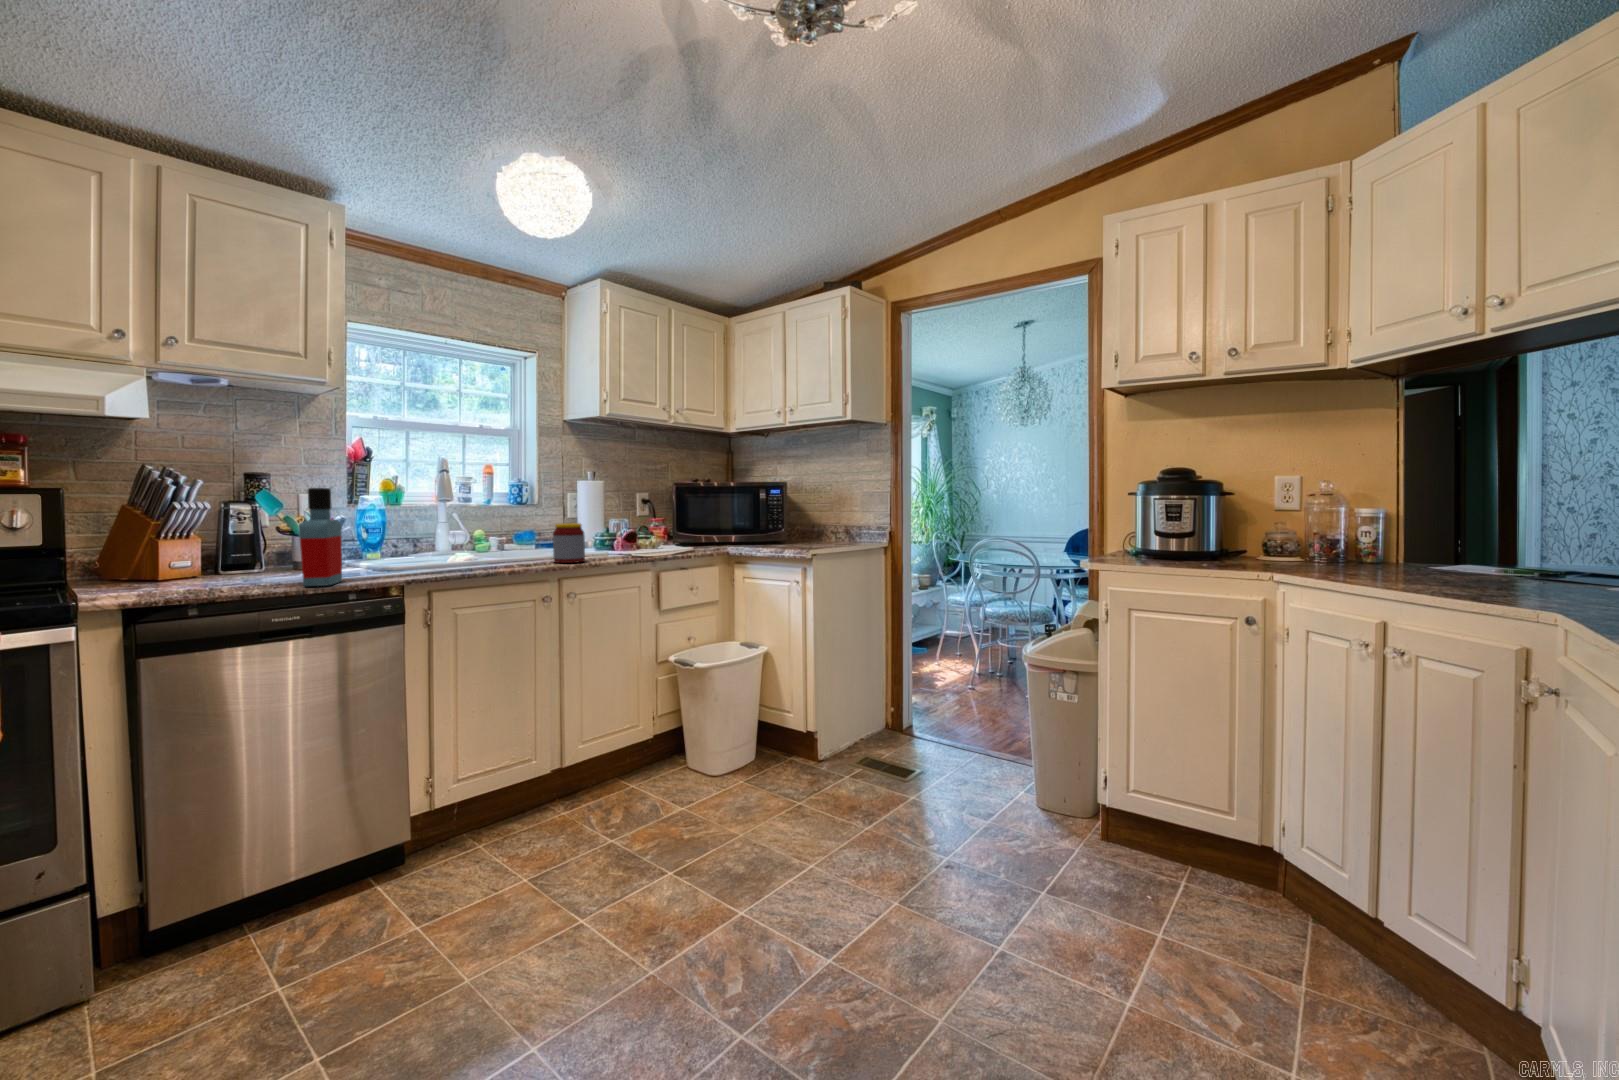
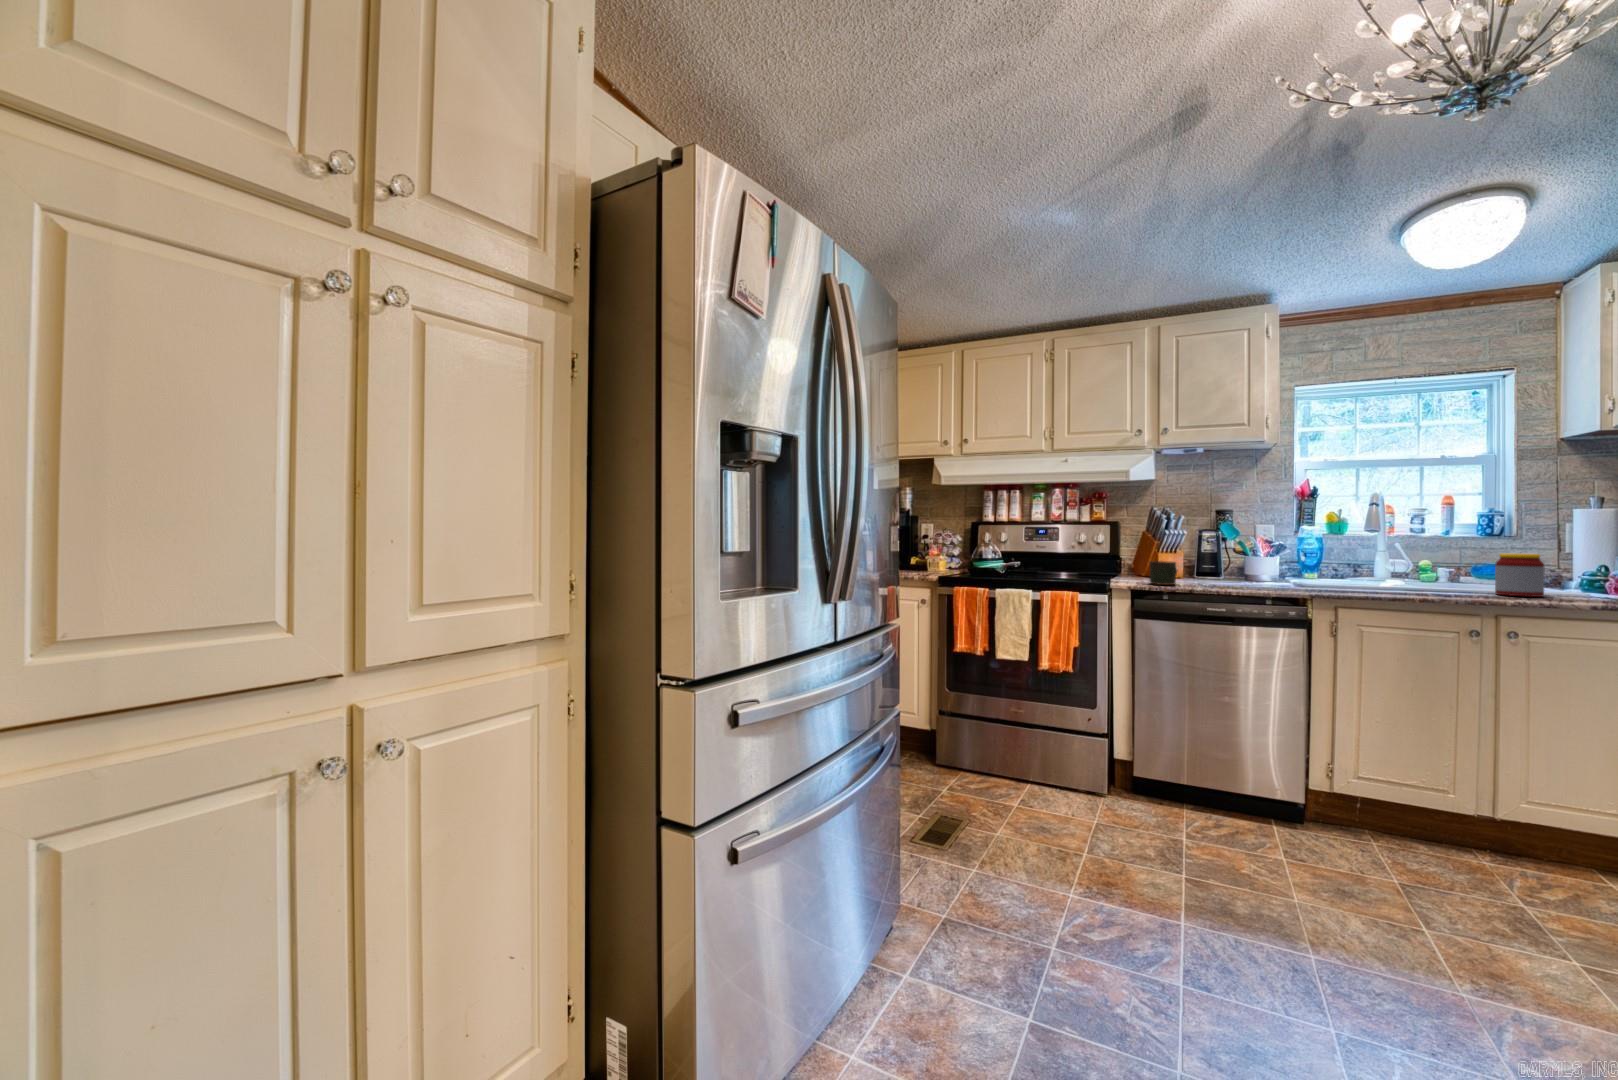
bottle: present [299,488,342,586] -> none [1226,520,1260,589]
mug: none [160,554,220,595] -> present [1150,561,1177,585]

